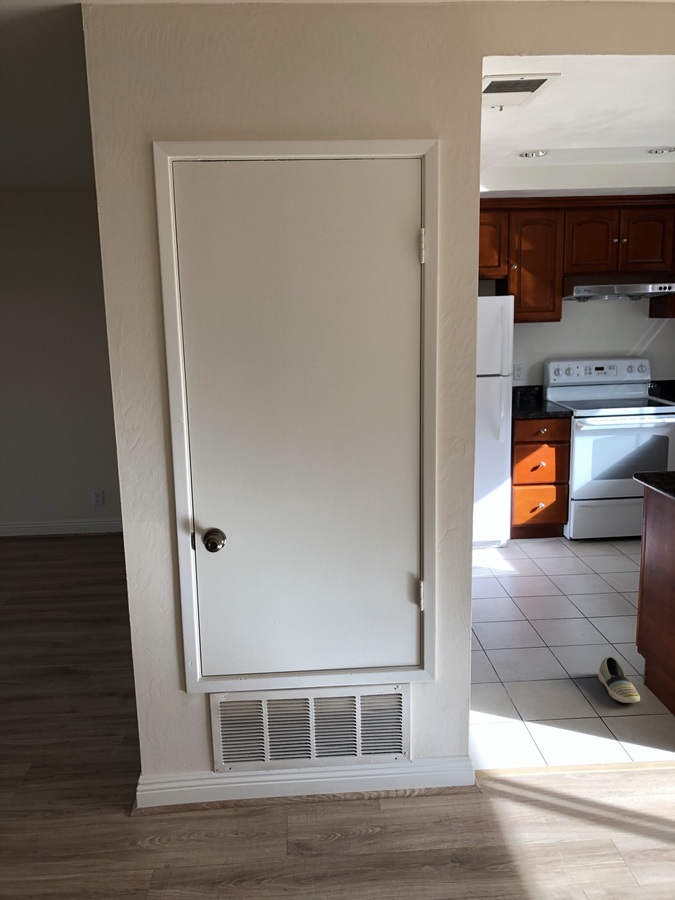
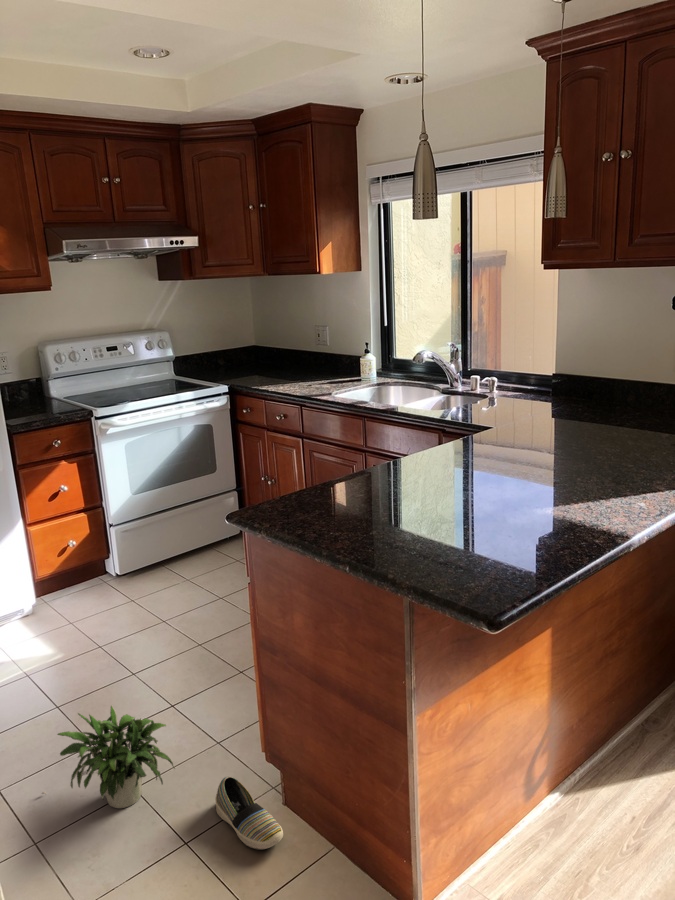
potted plant: none [492,588,576,656] -> present [43,706,175,808]

